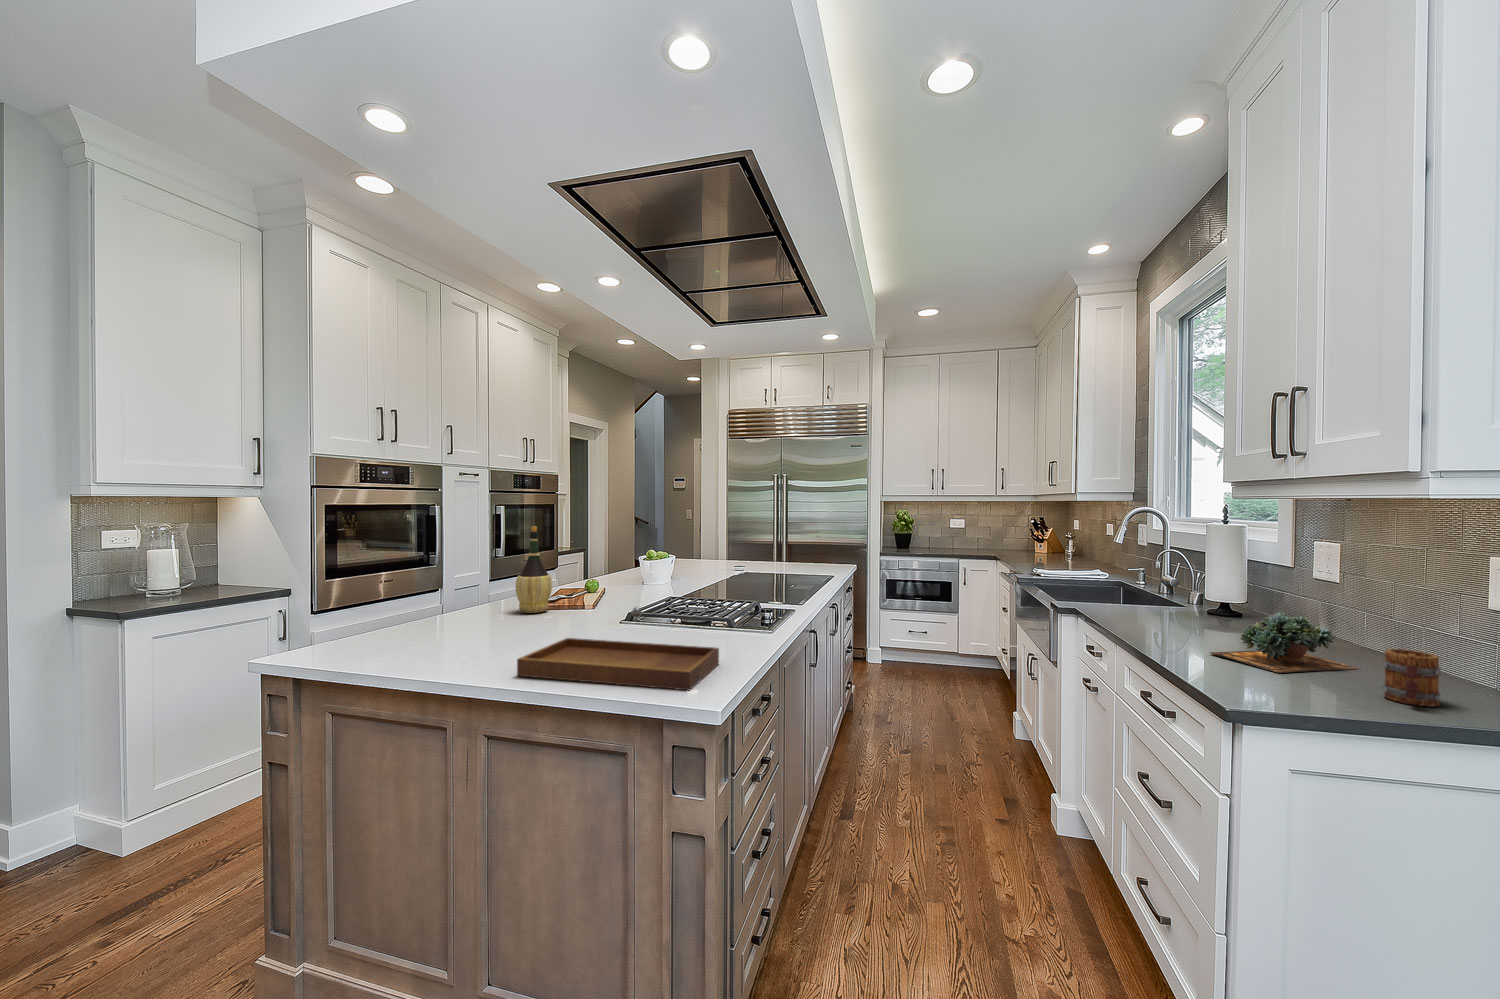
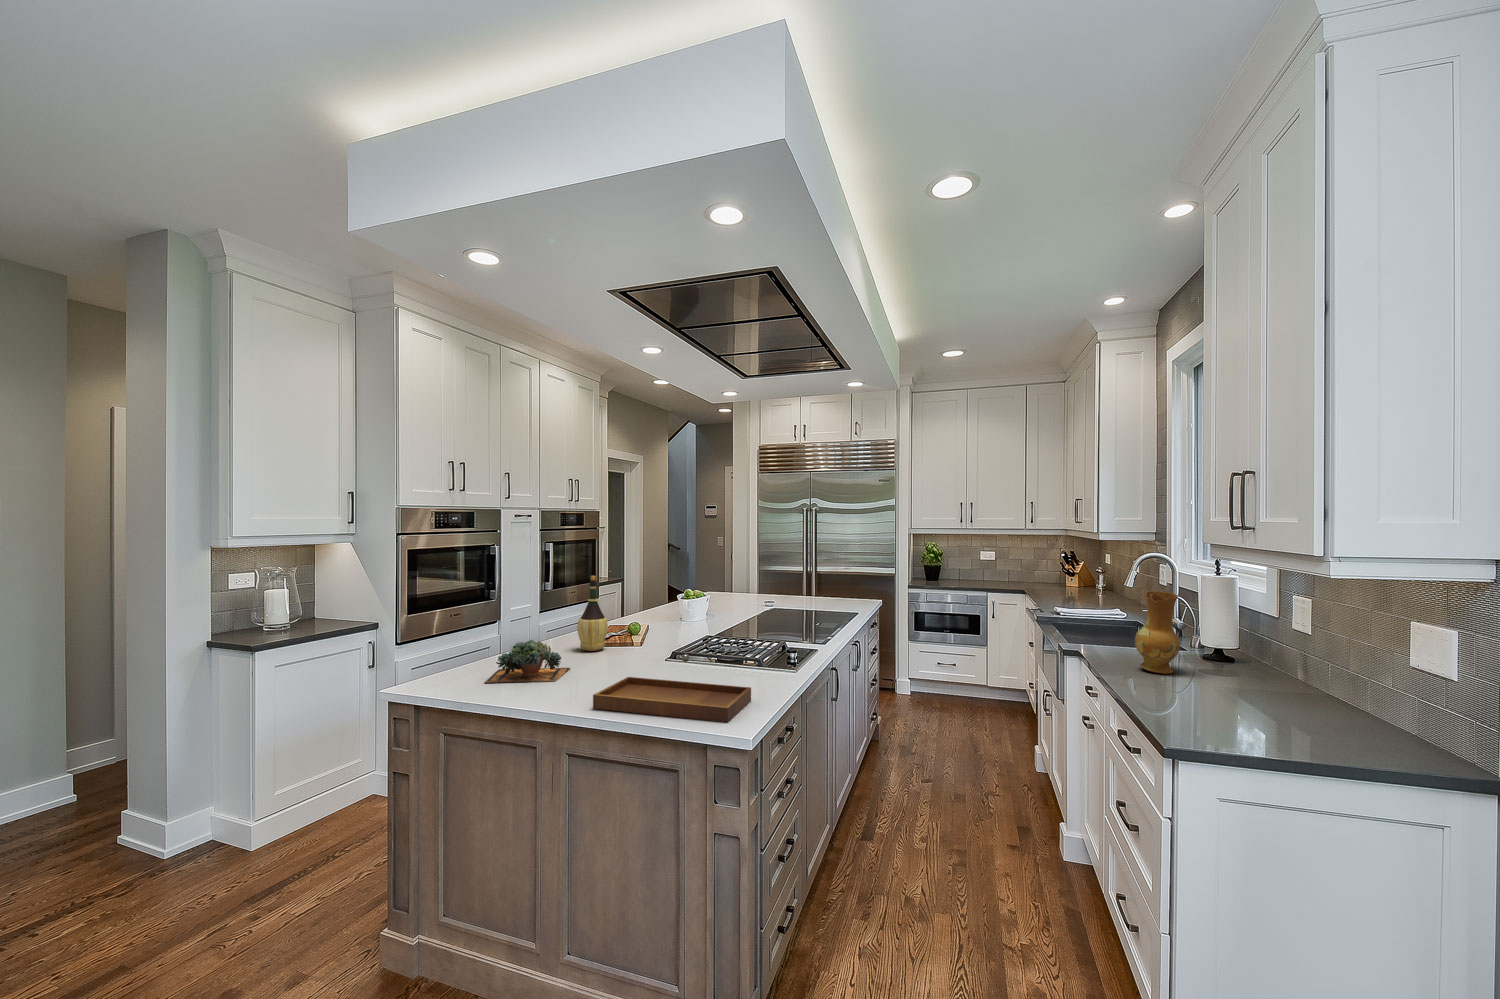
ceramic jug: none [1150,537,1202,630] -> present [1135,591,1180,674]
succulent plant: present [1210,612,1359,673] -> present [485,640,570,683]
mug: present [1384,649,1440,706] -> none [1291,698,1335,746]

